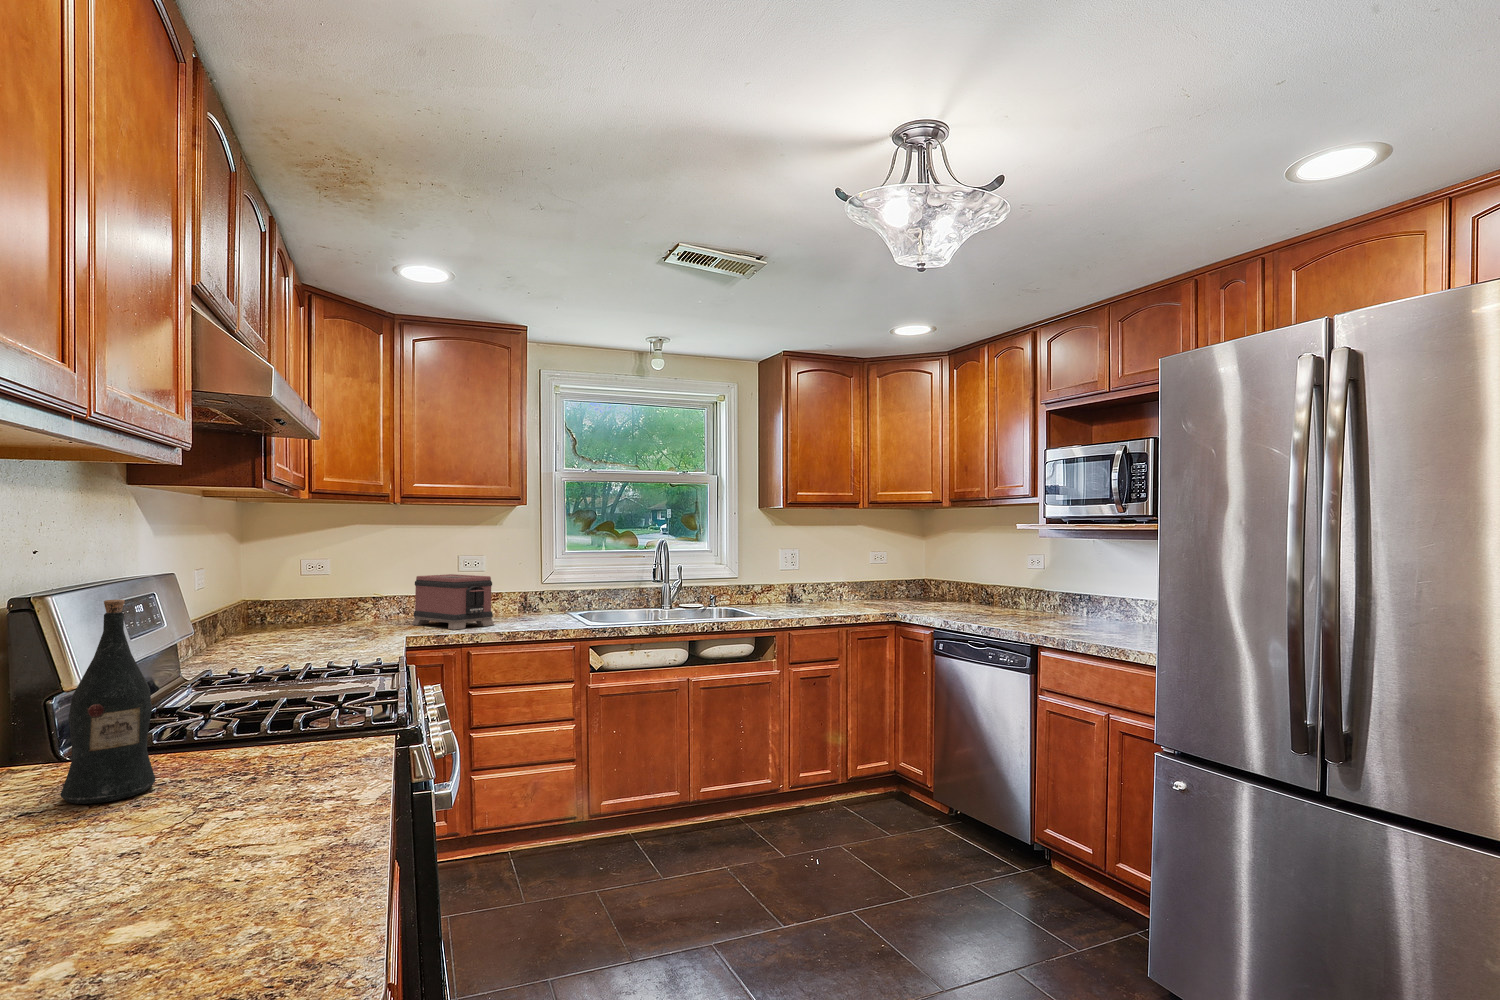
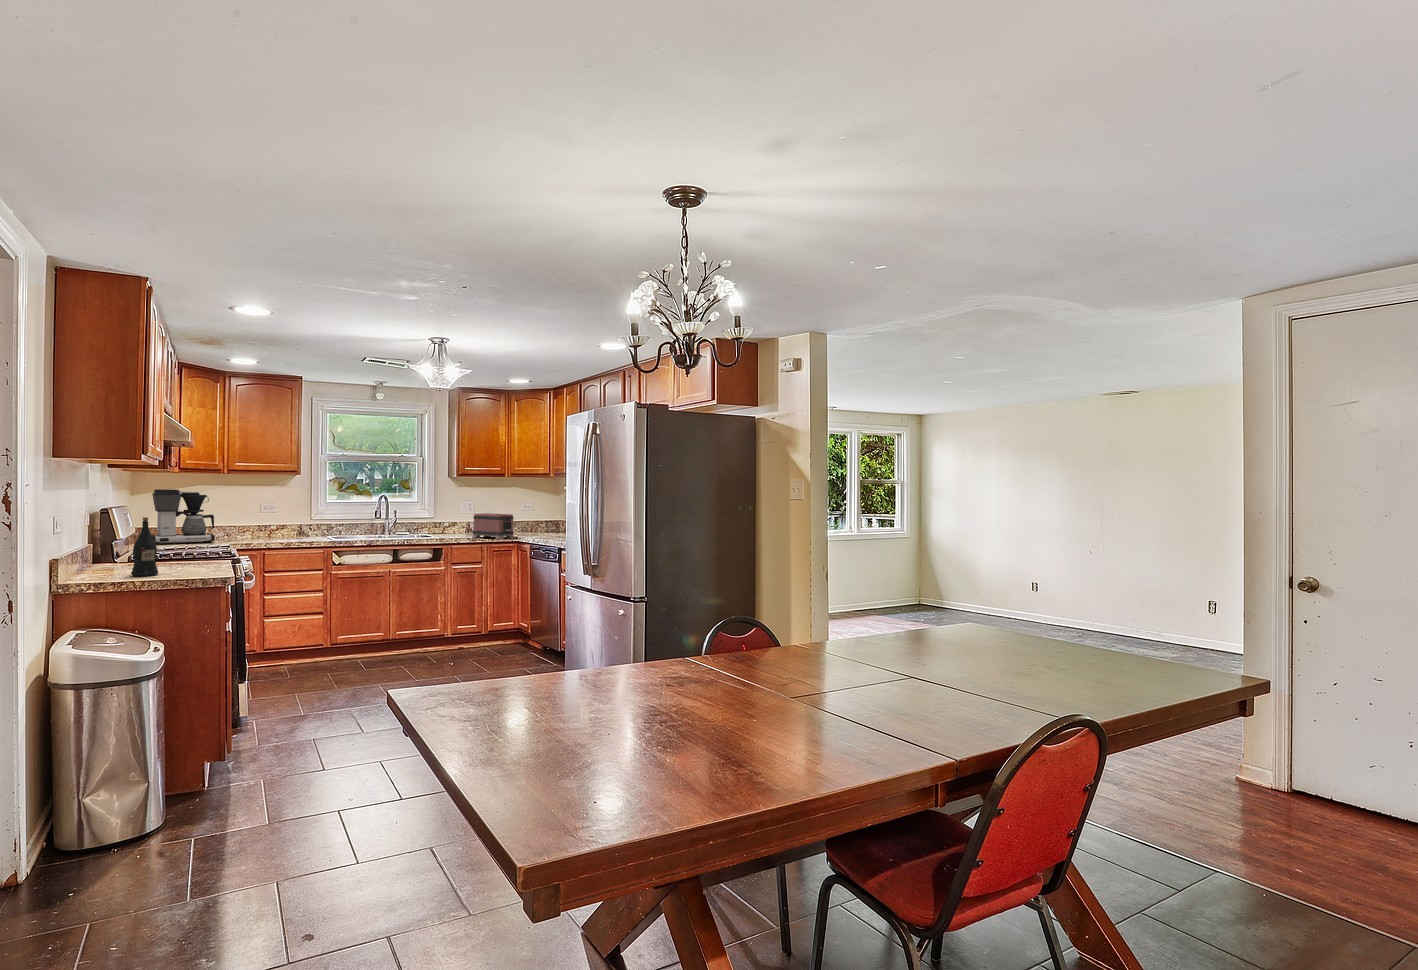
coffee maker: none [267,531,381,636] -> present [152,489,215,545]
toaster: present [412,574,494,630] -> present [472,513,514,539]

